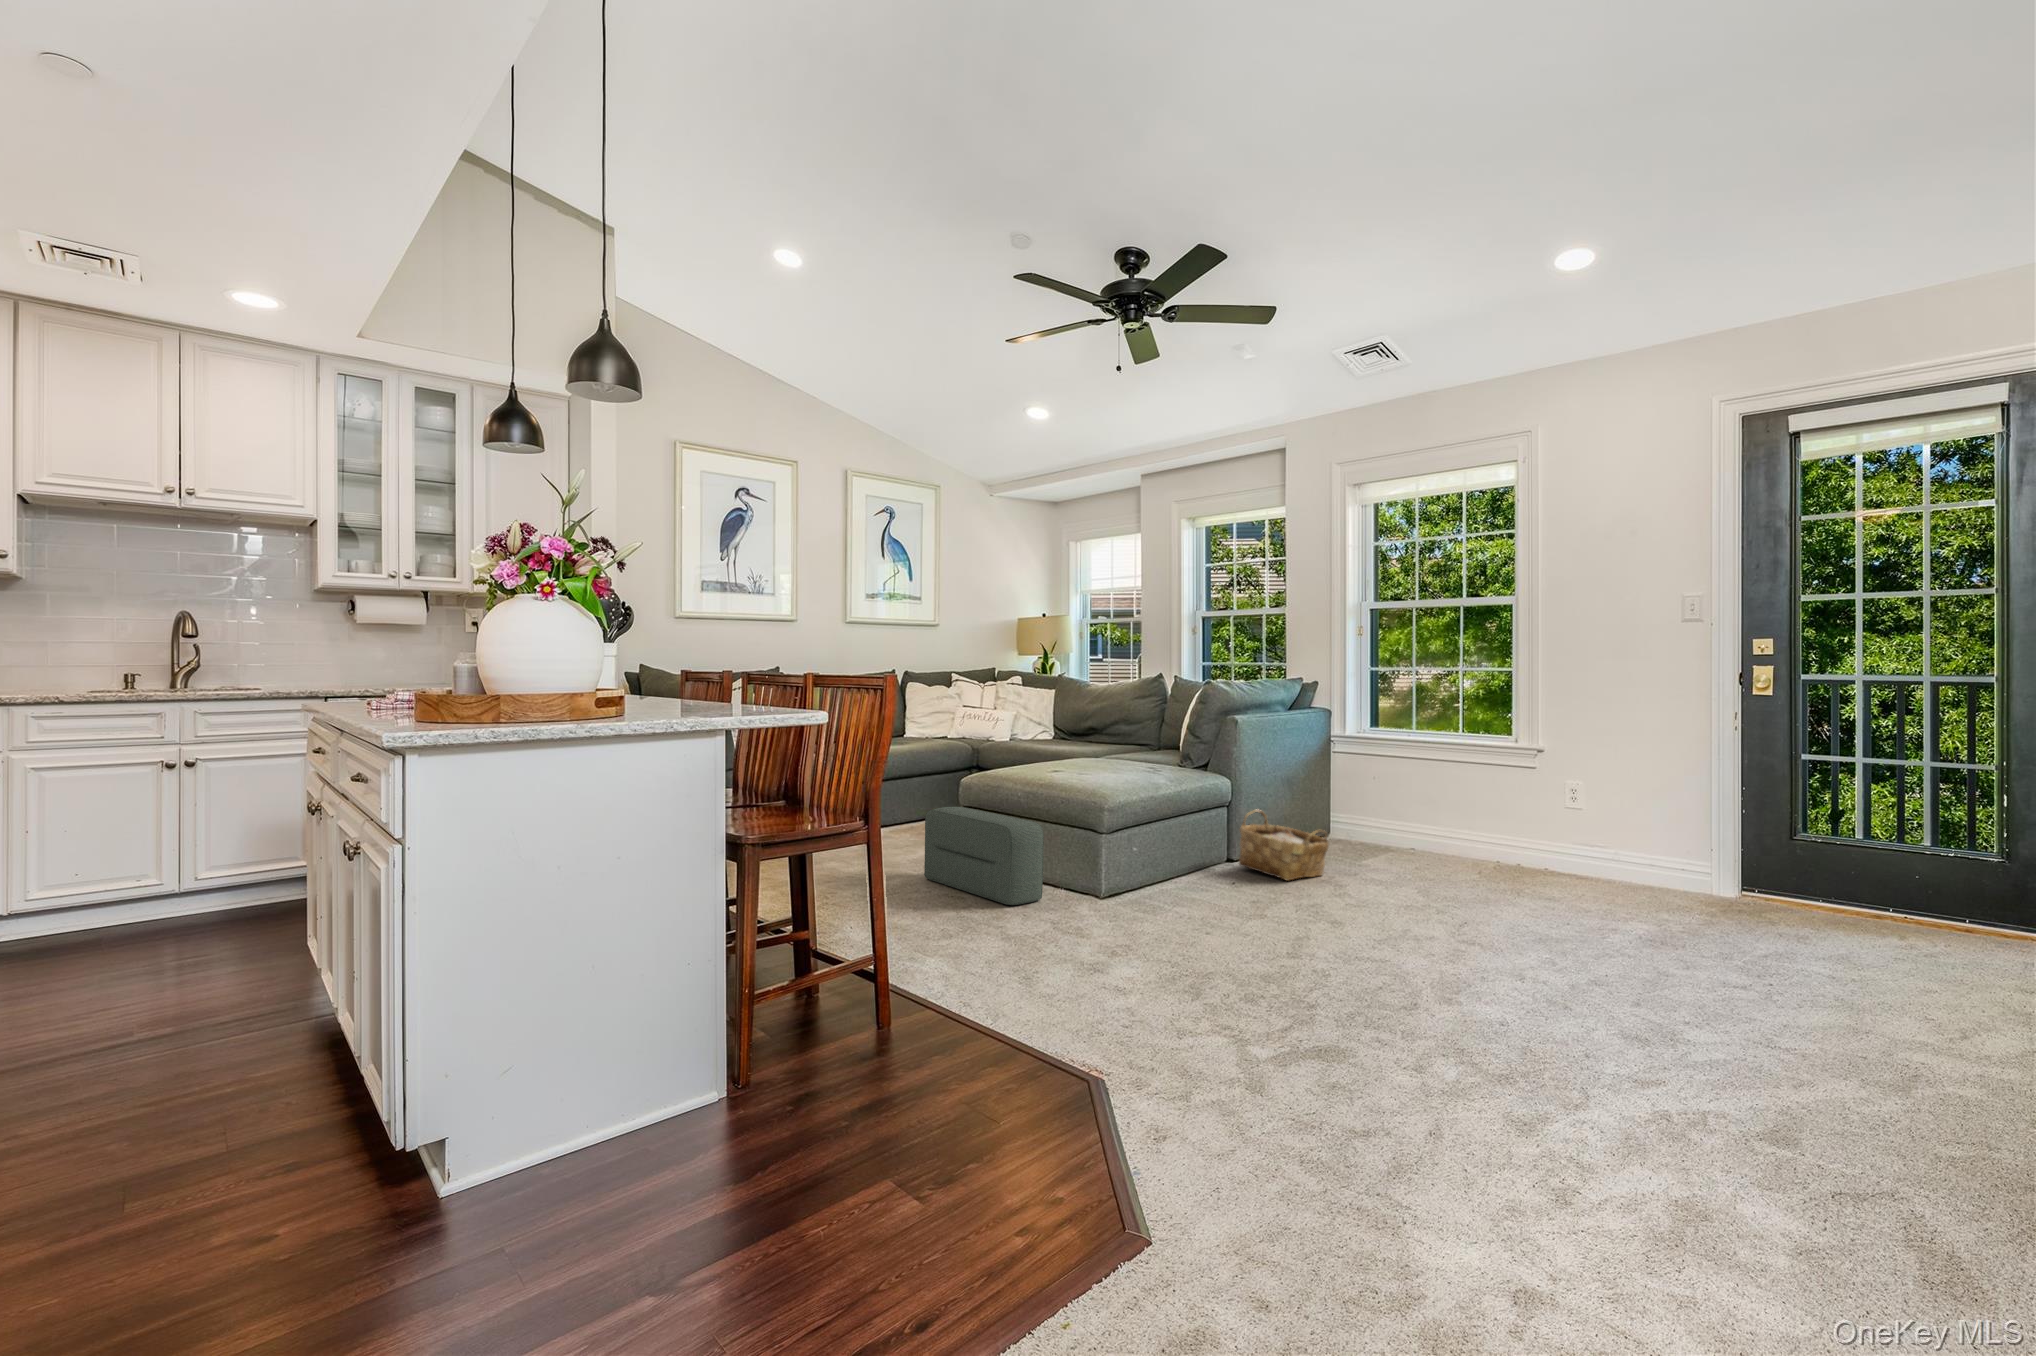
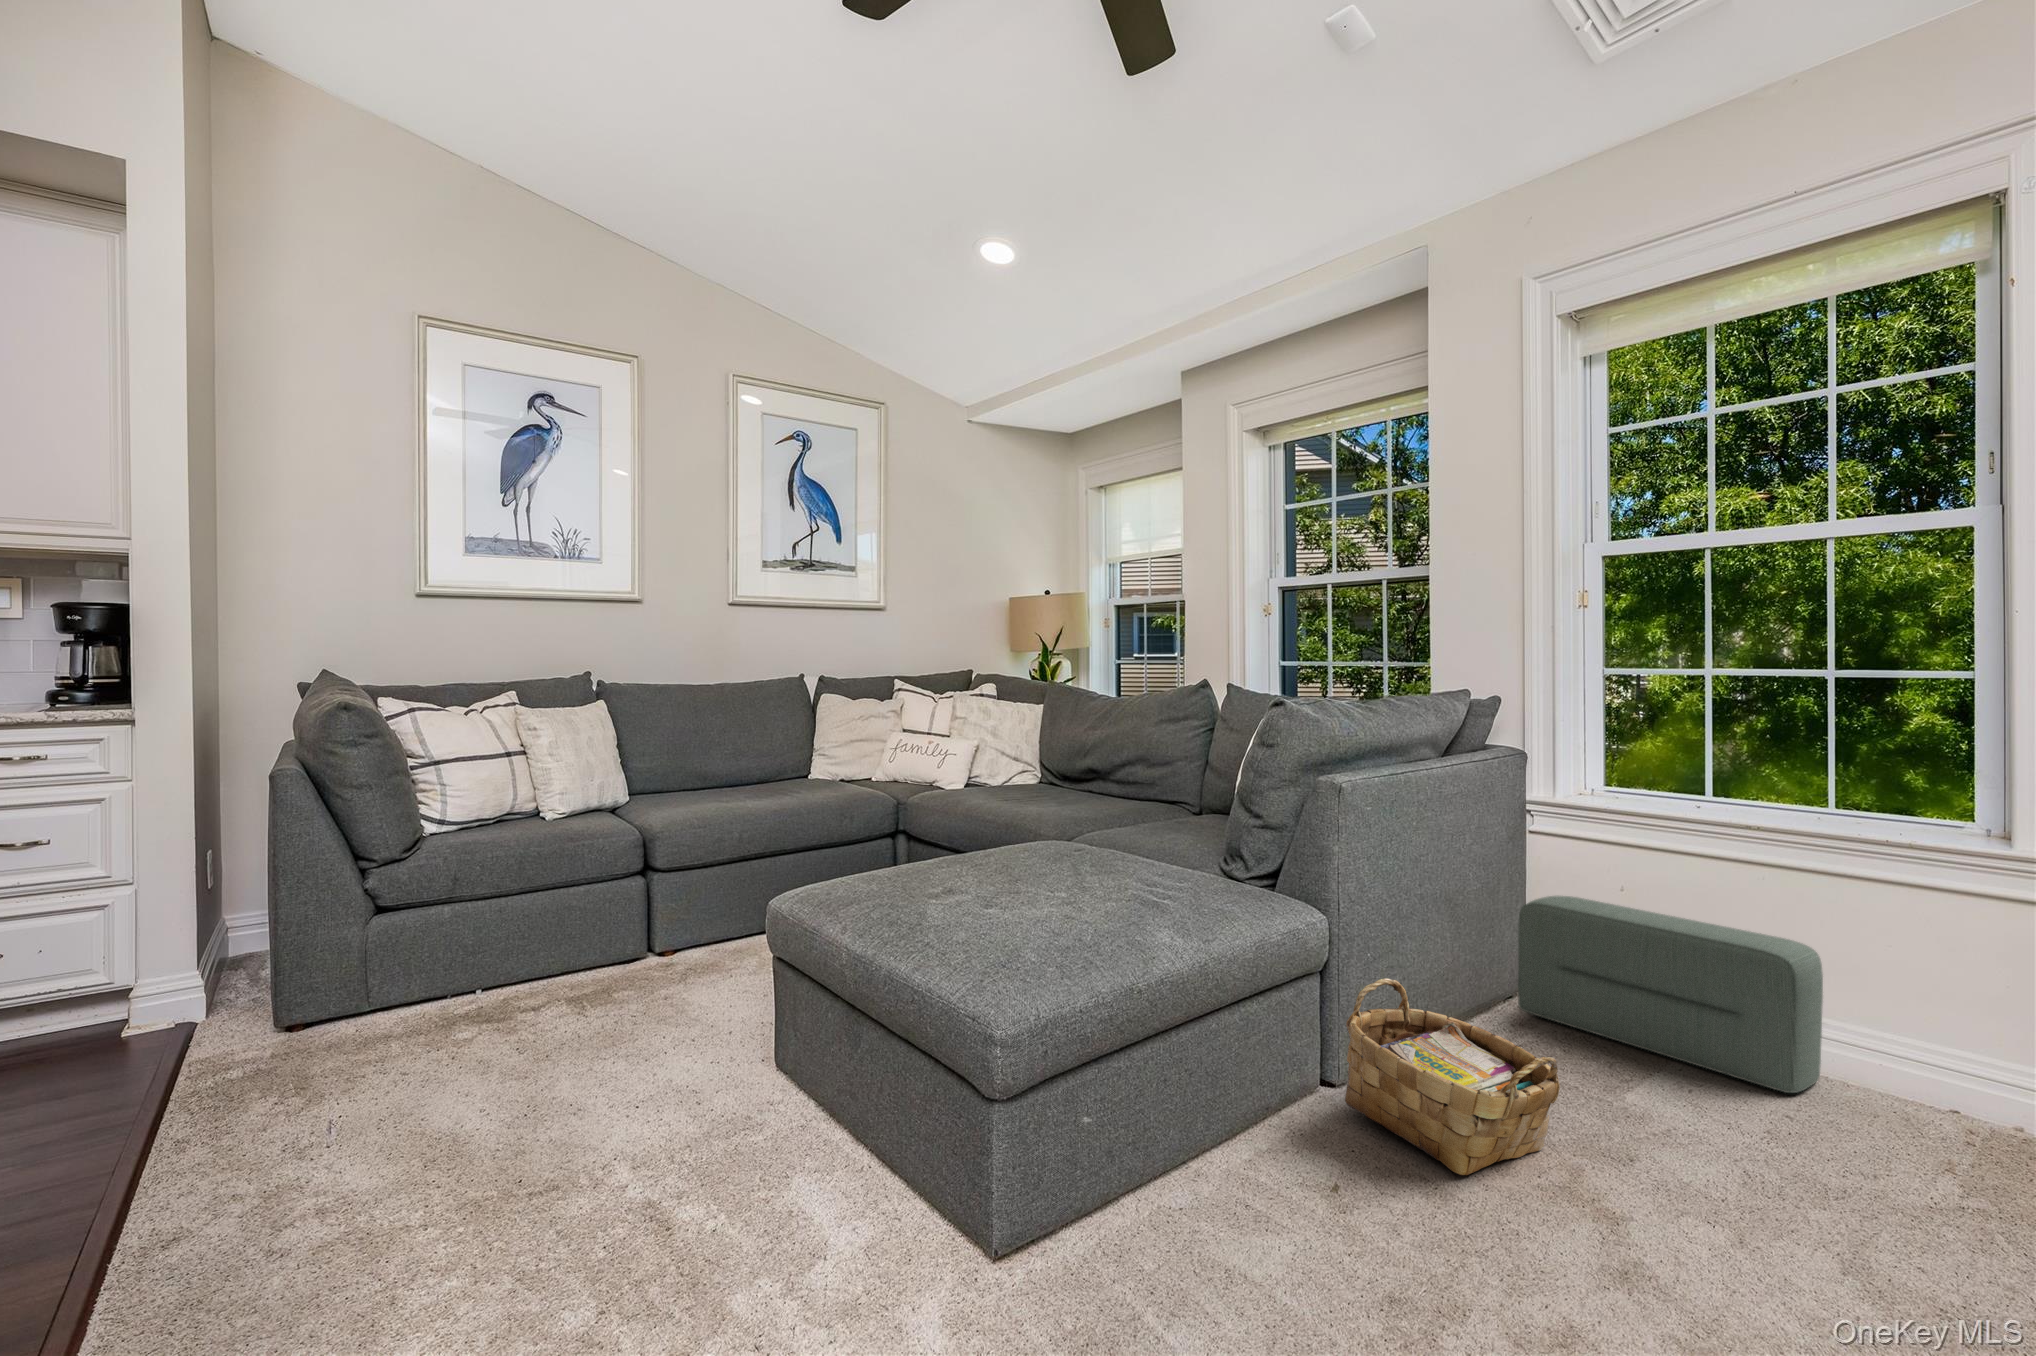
pouf: present [924,807,1044,905] -> present [1518,896,1823,1093]

